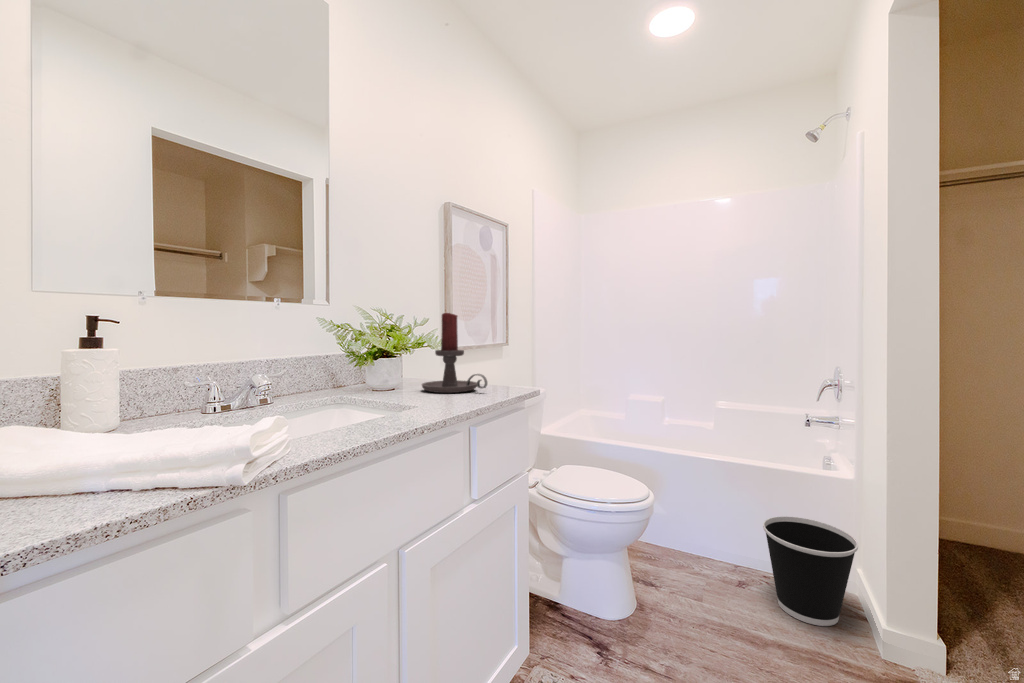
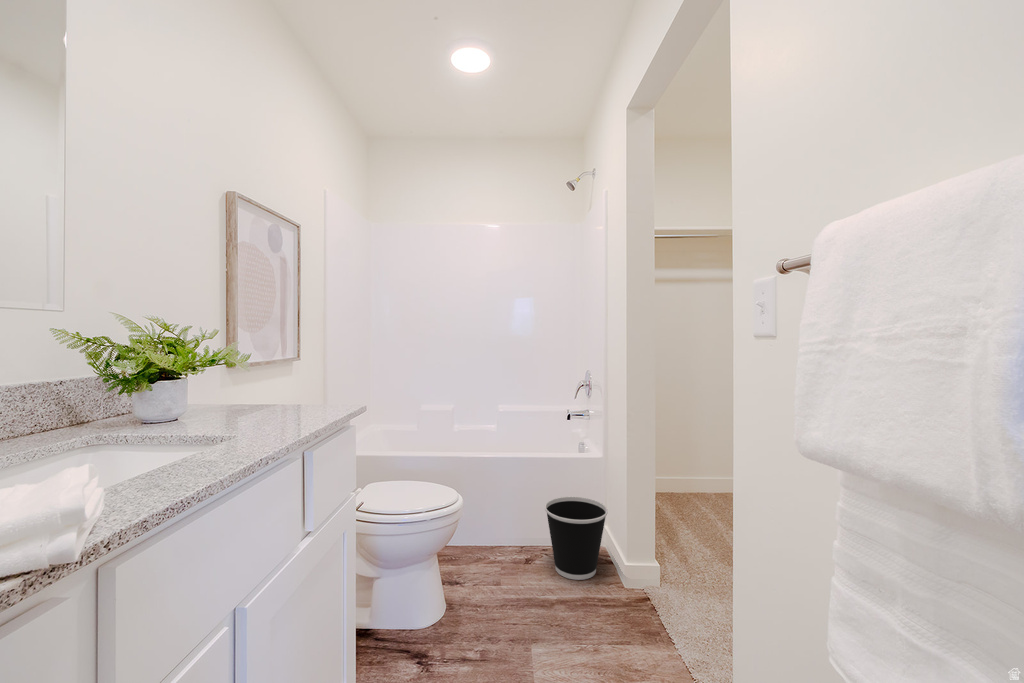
candle holder: present [422,313,487,393] -> none [218,326,308,419]

